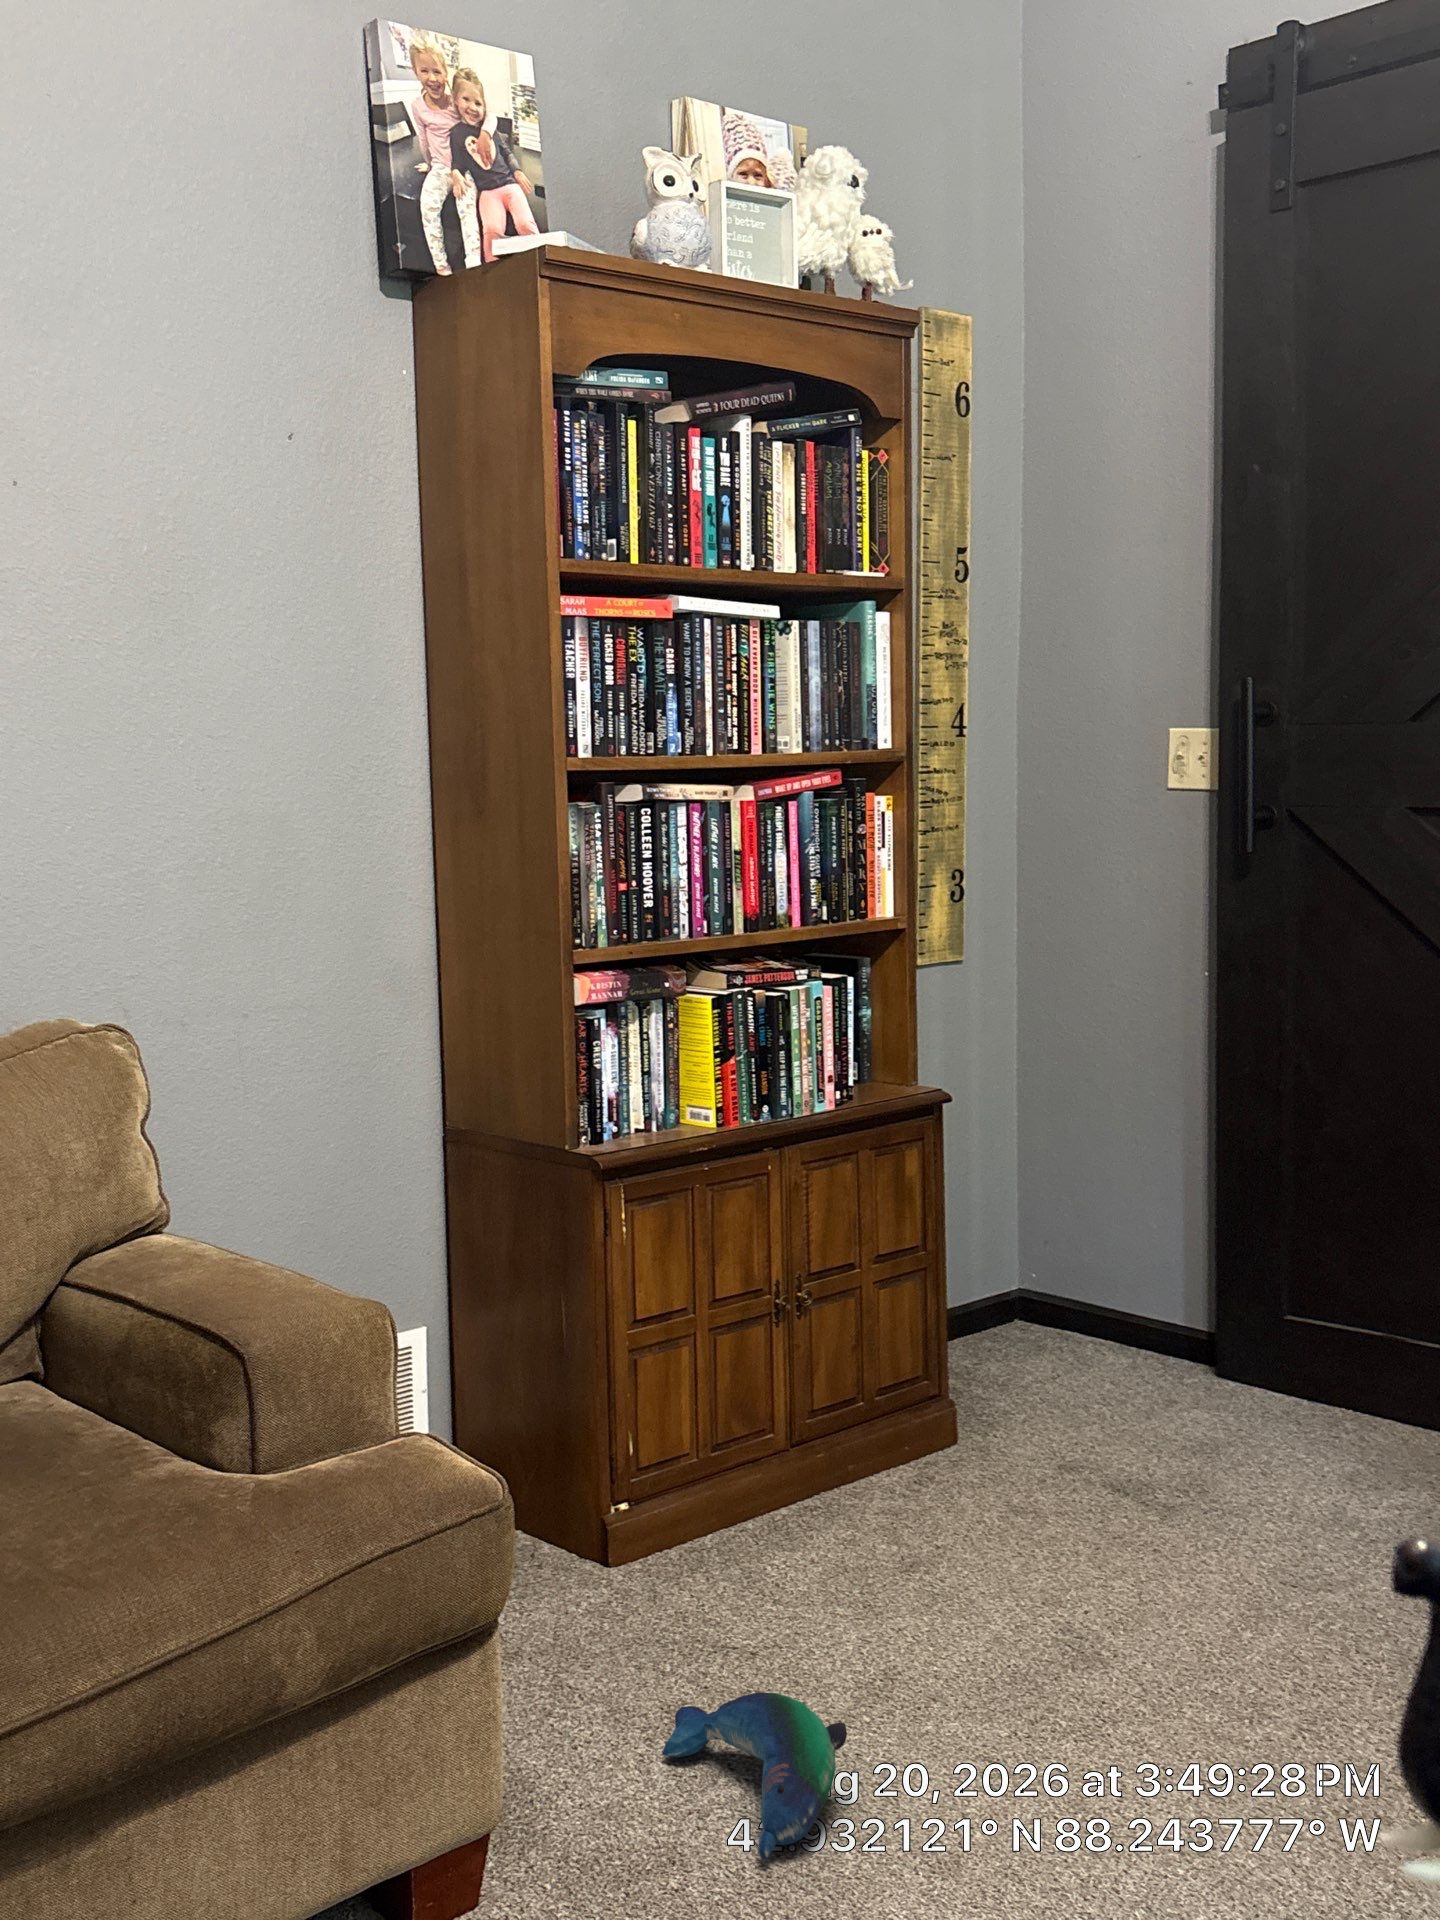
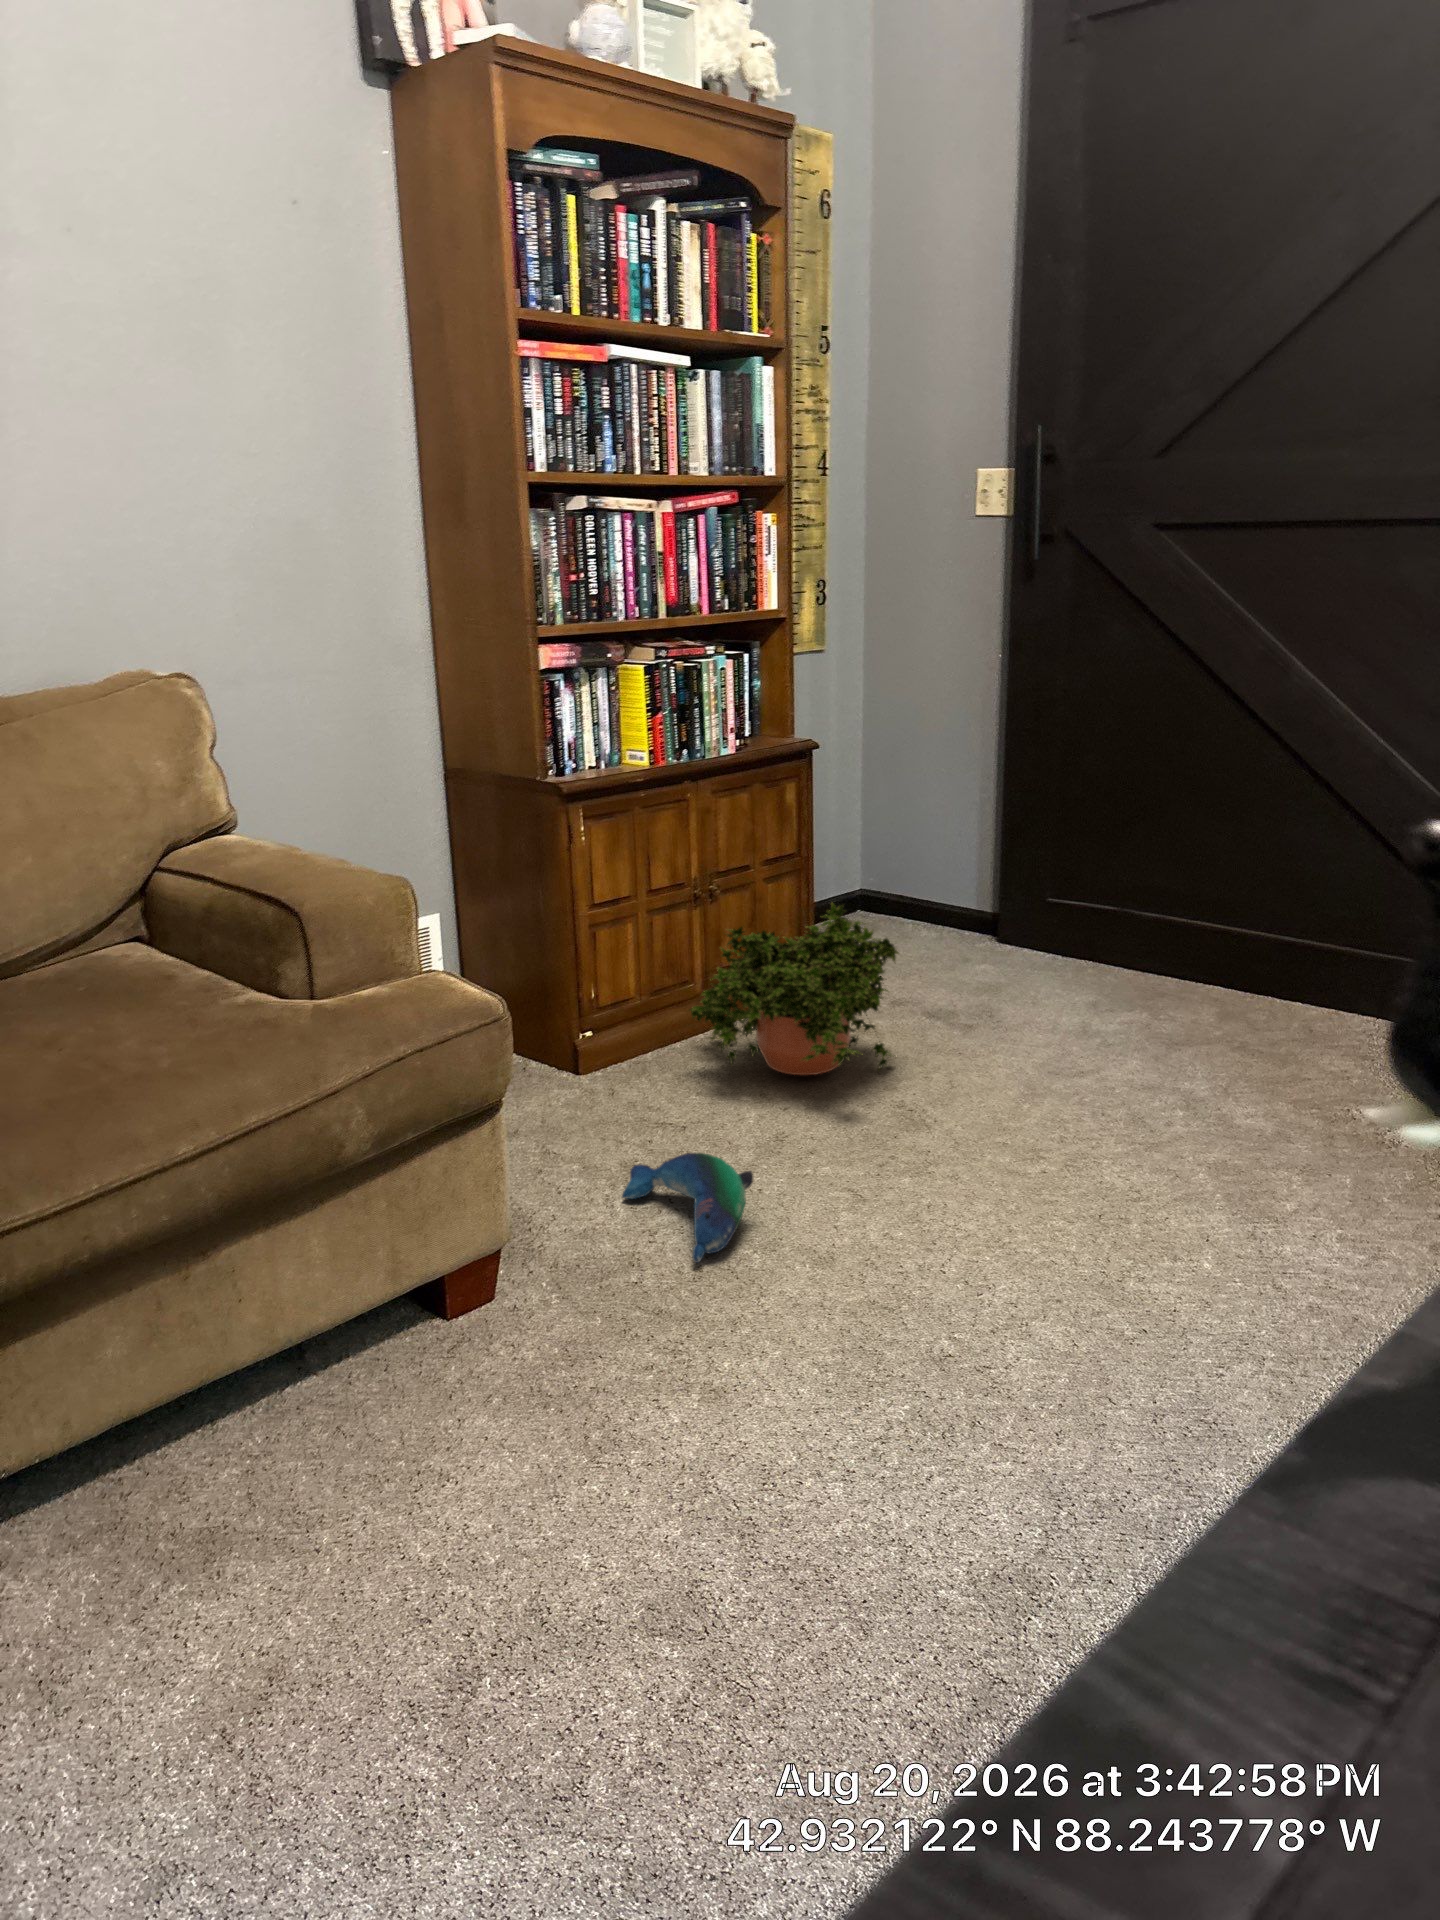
potted plant: none [761,1323,1061,1574] -> present [689,903,898,1075]

